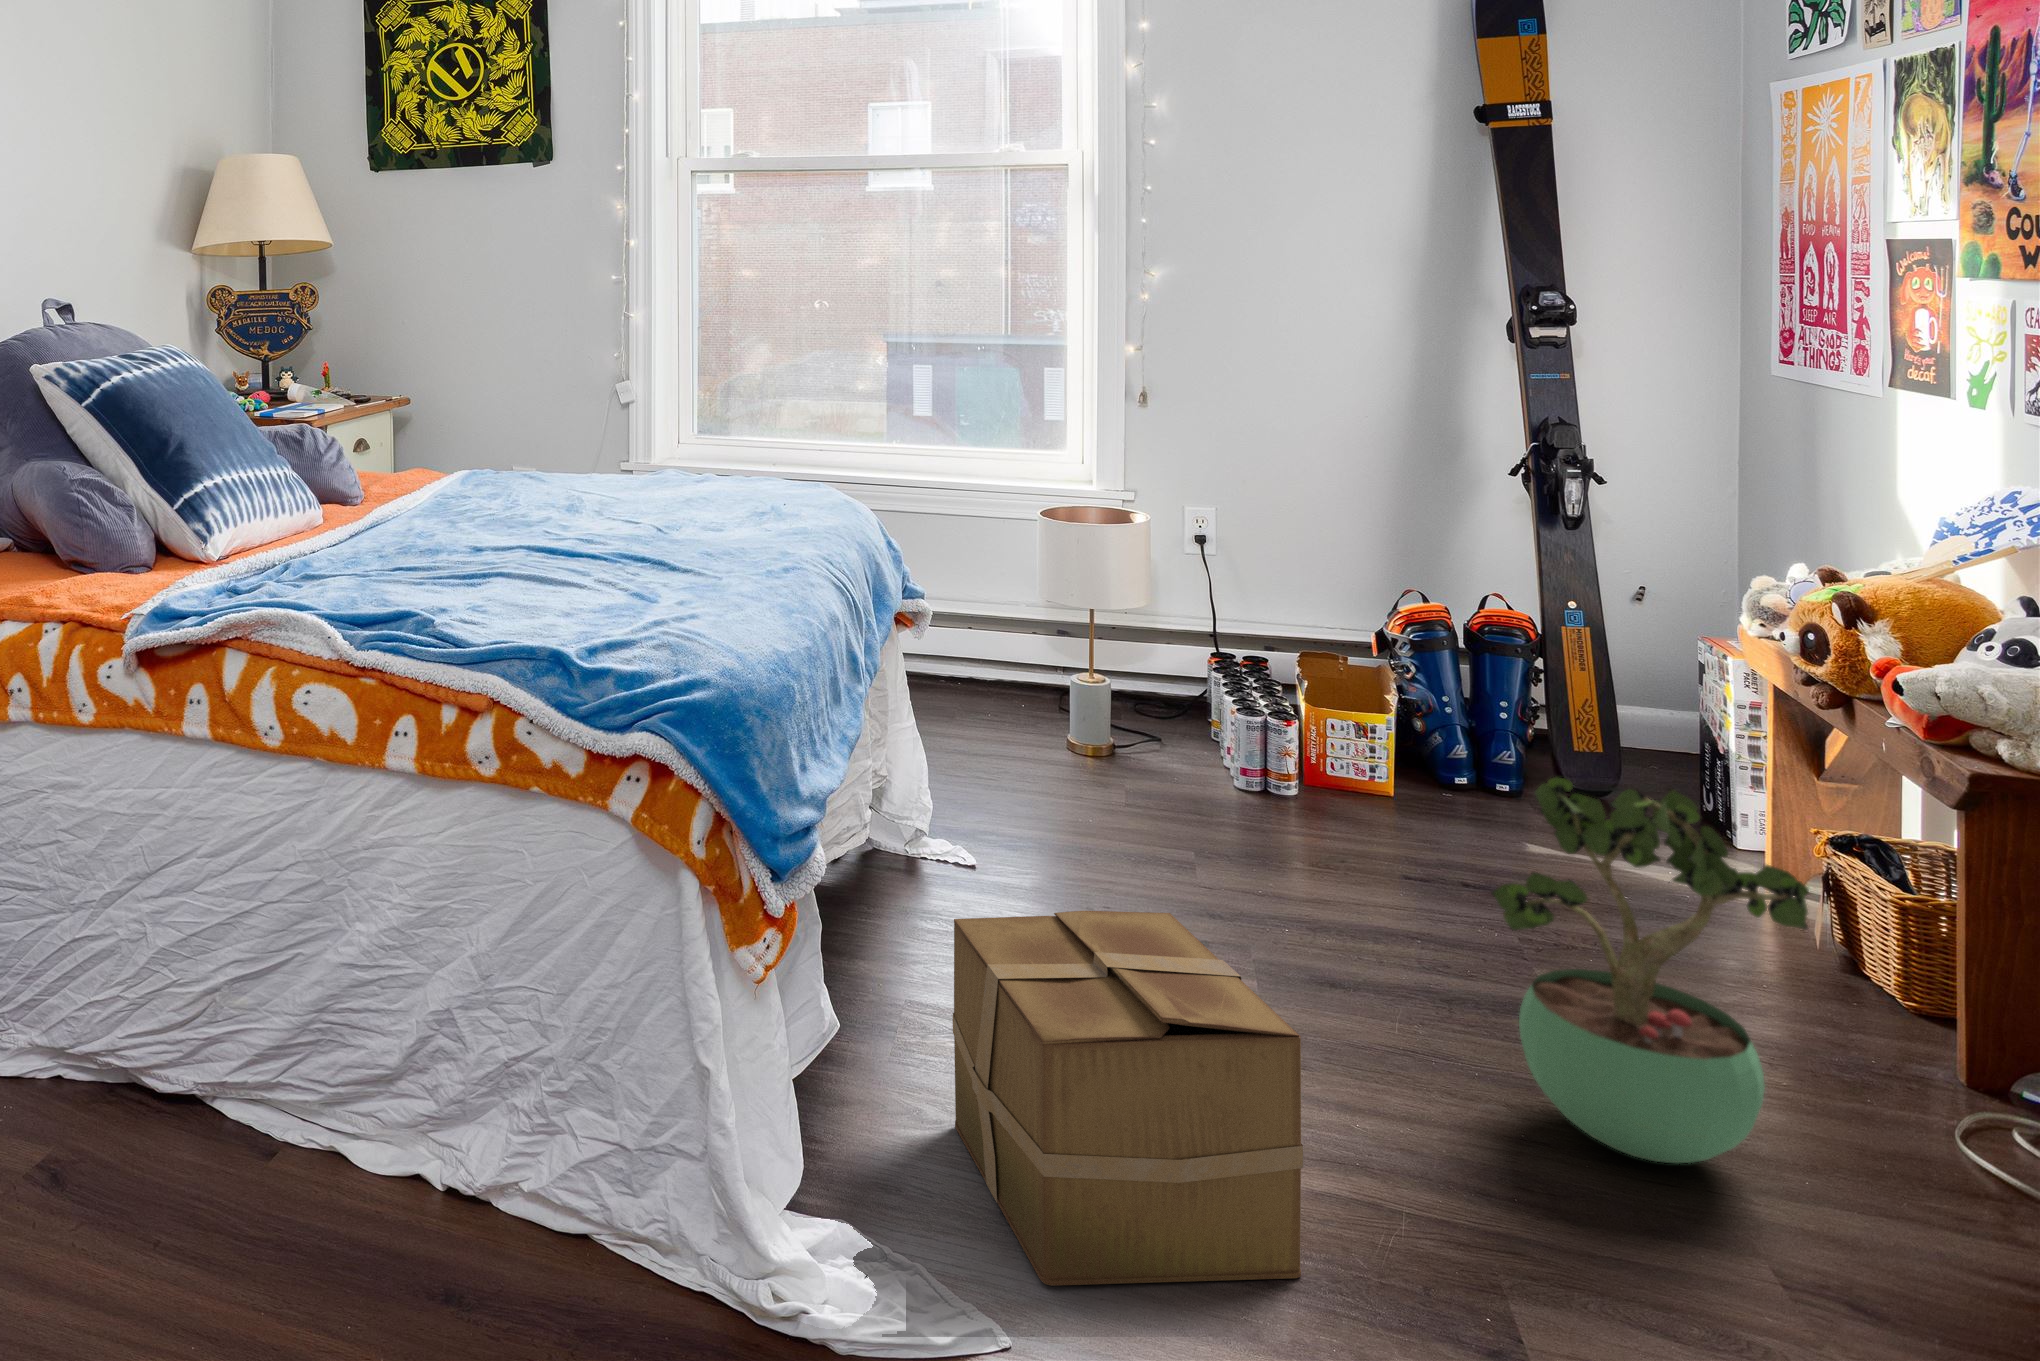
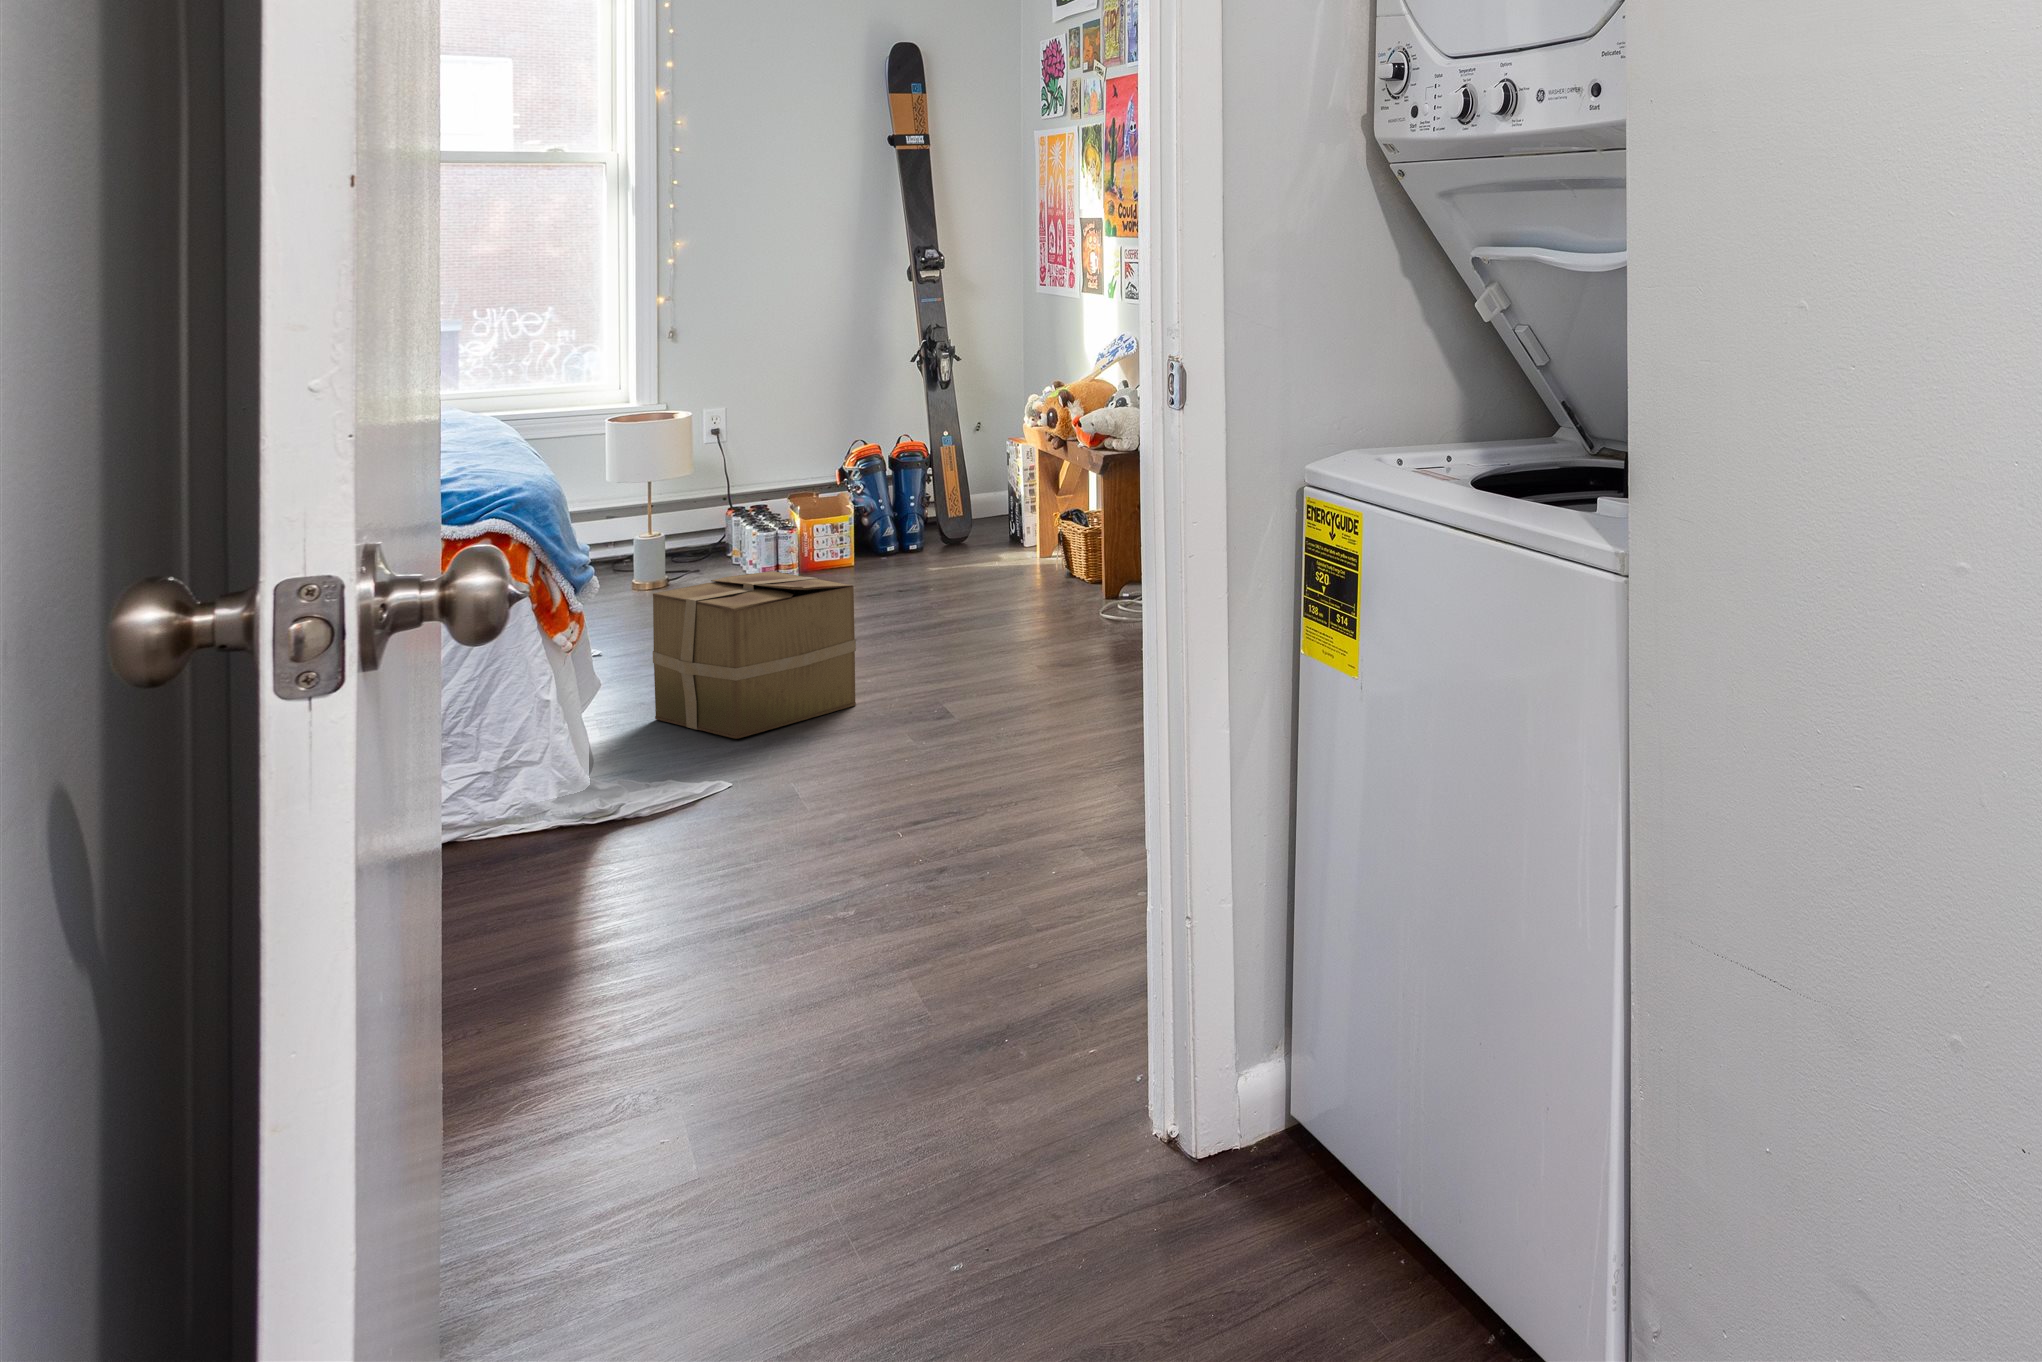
potted plant: present [1492,777,1810,1163] -> none [924,462,1048,641]

